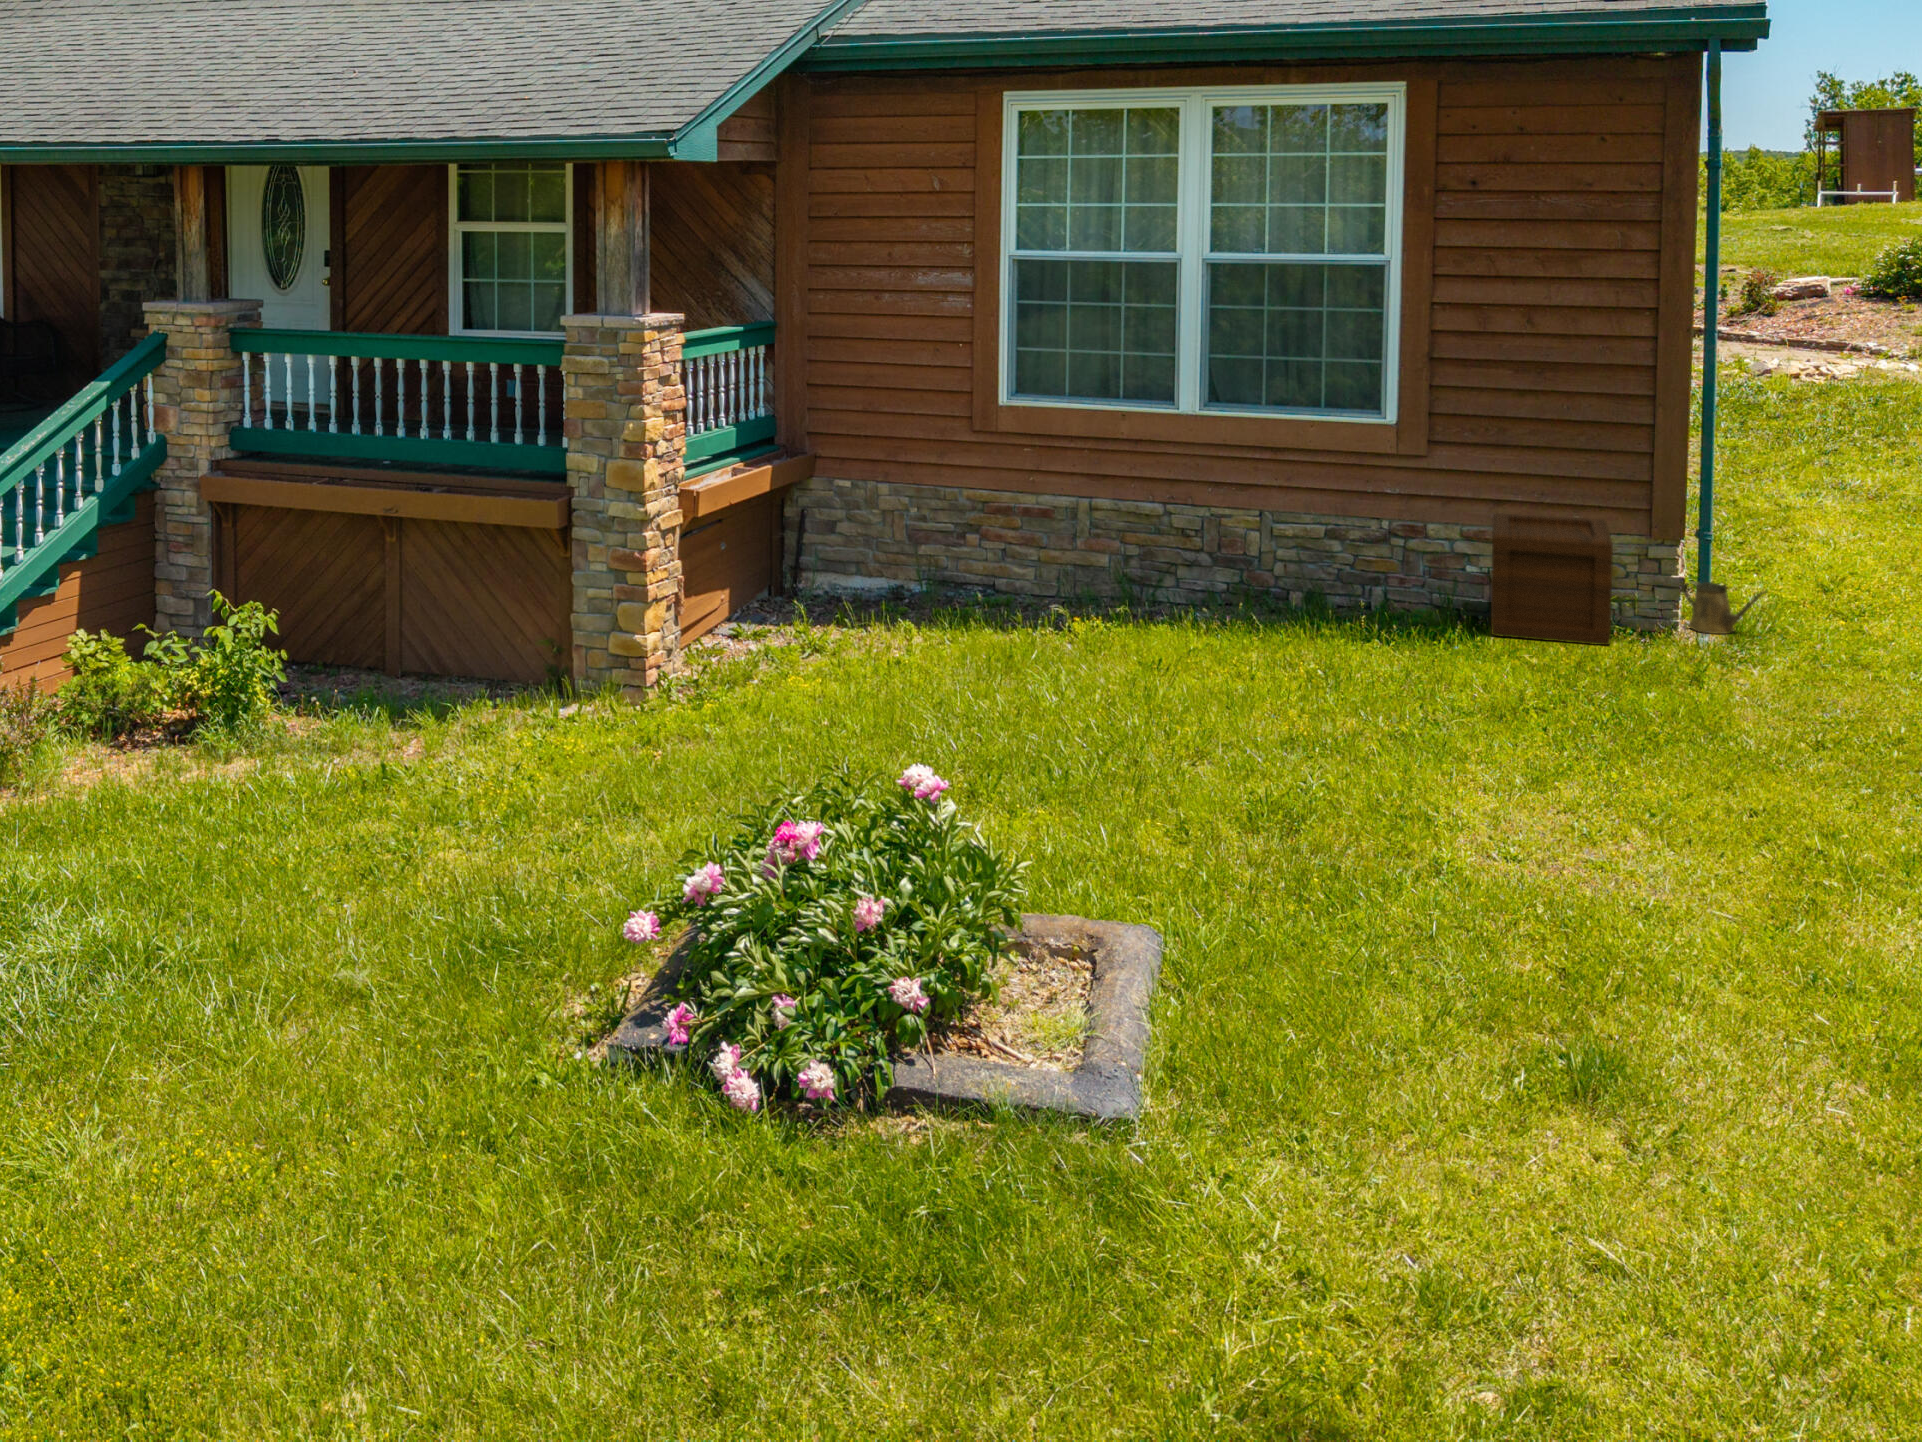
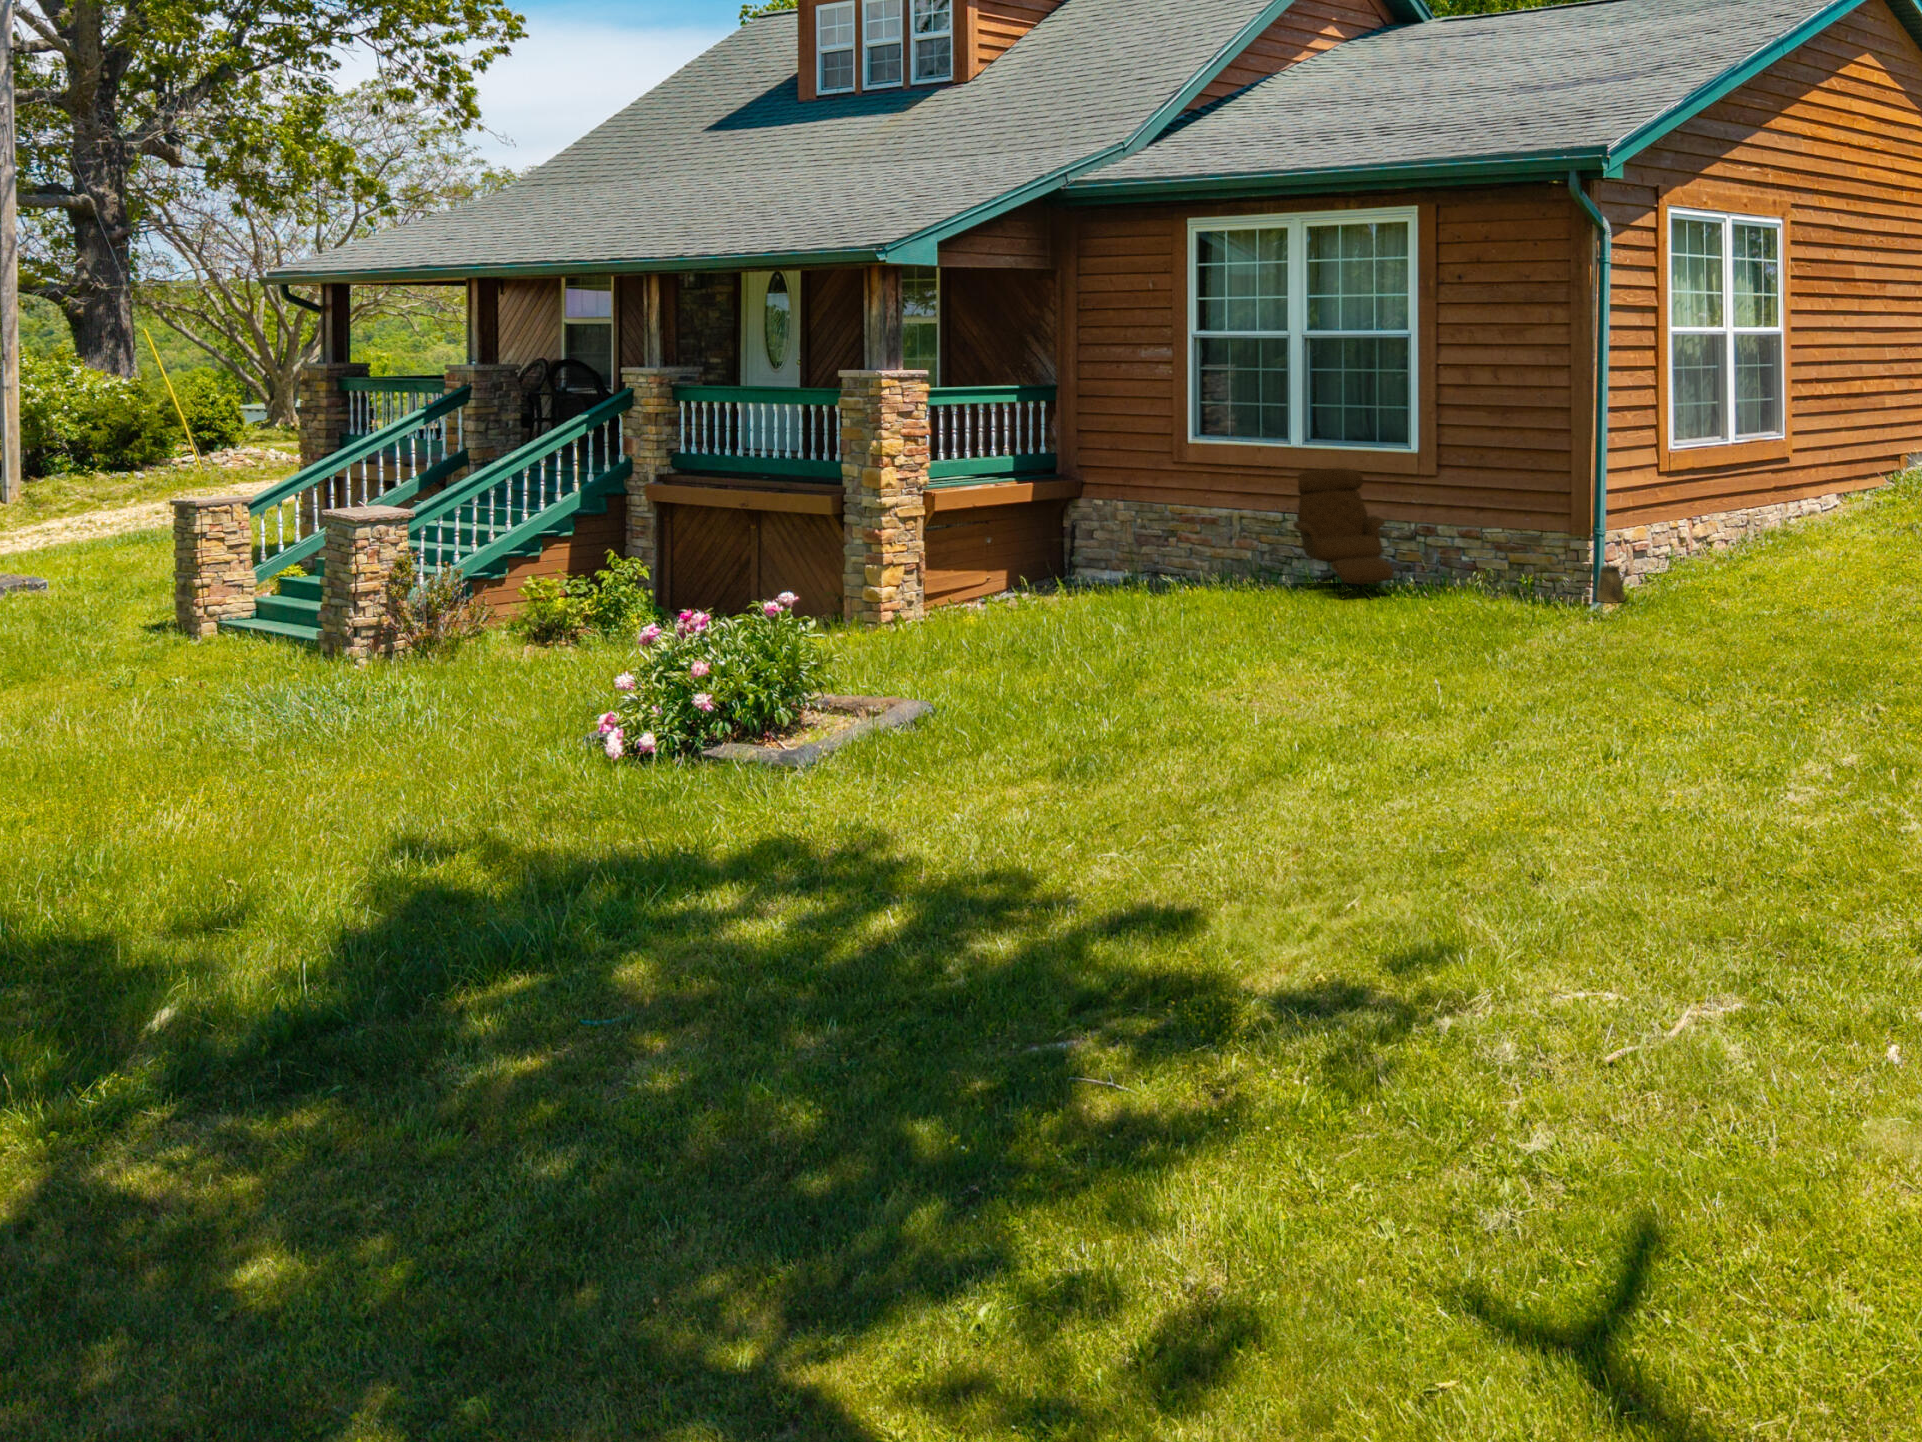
lounge chair: none [1212,443,1395,635] -> present [1293,468,1393,600]
wooden crate: present [1491,513,1613,646] -> none [1445,517,1550,607]

